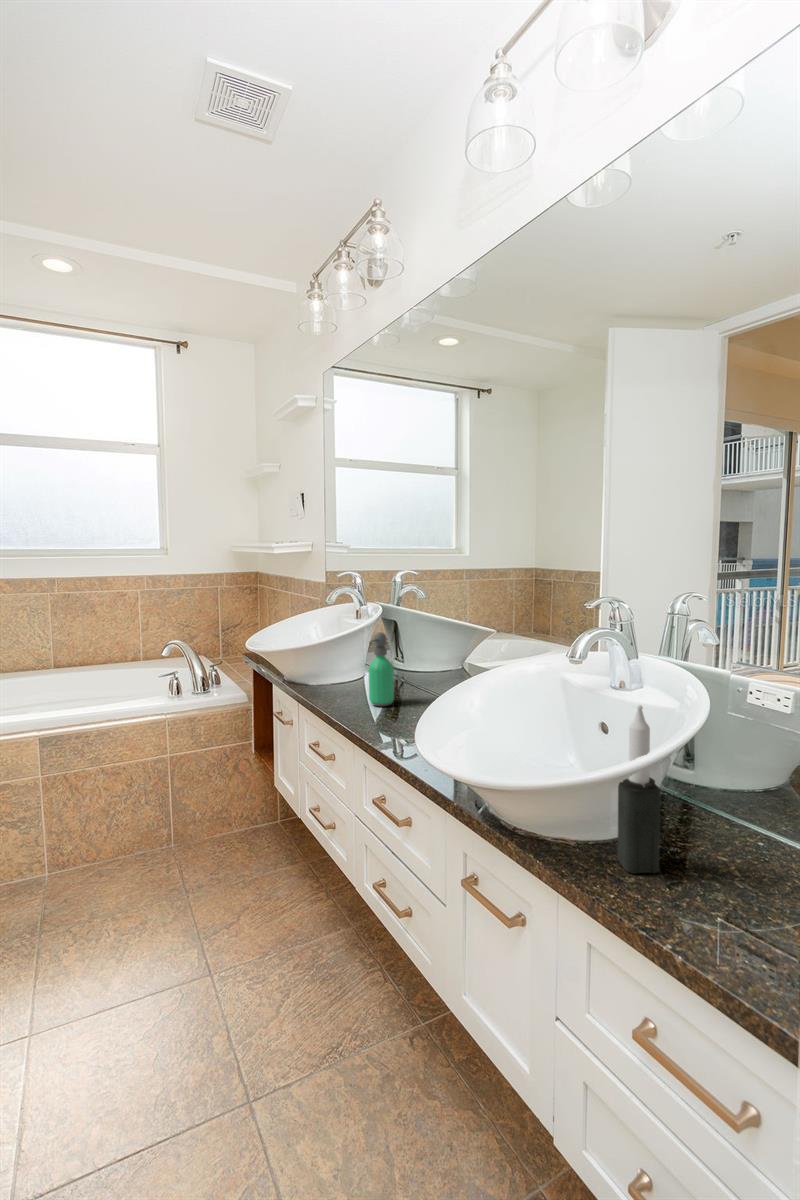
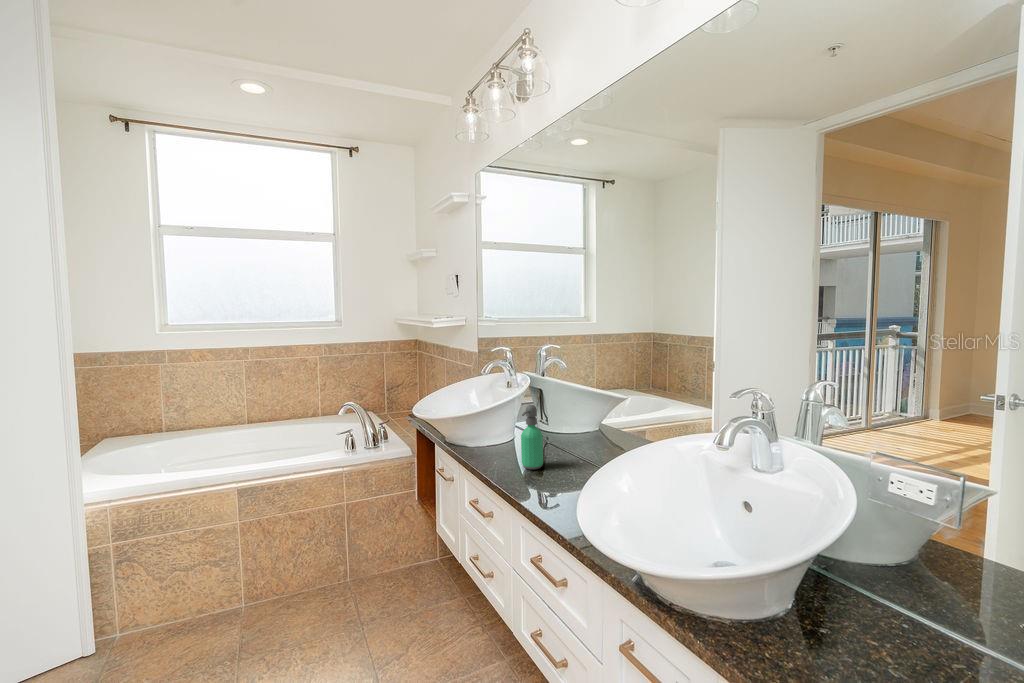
candle: present [617,705,660,874] -> none [773,499,816,659]

